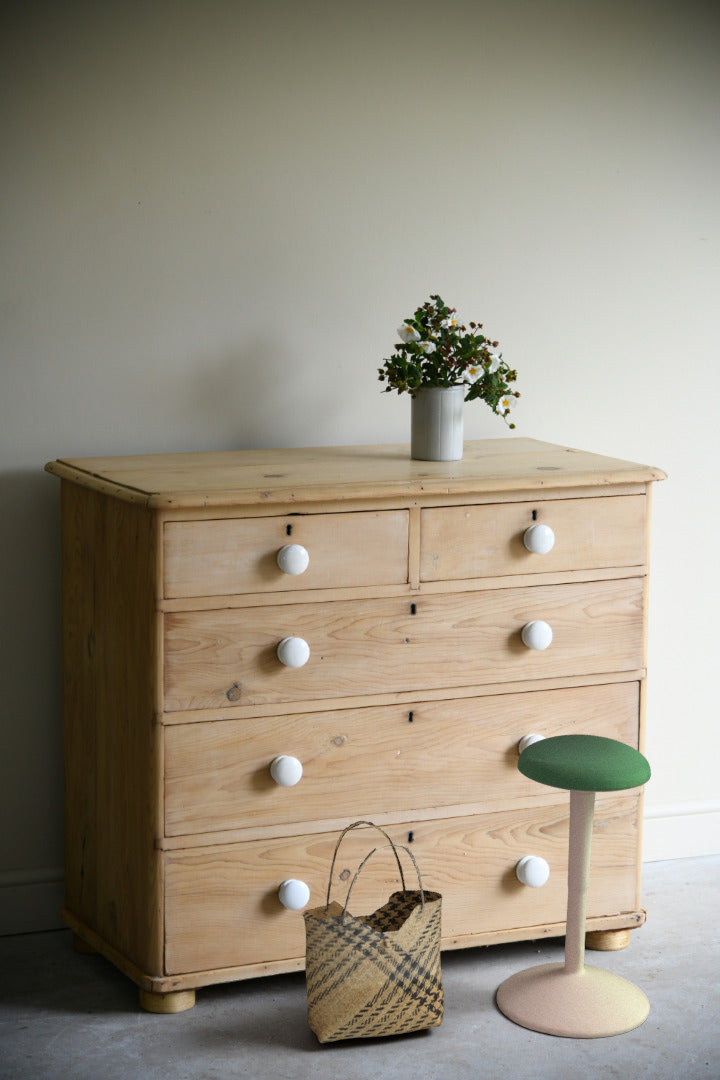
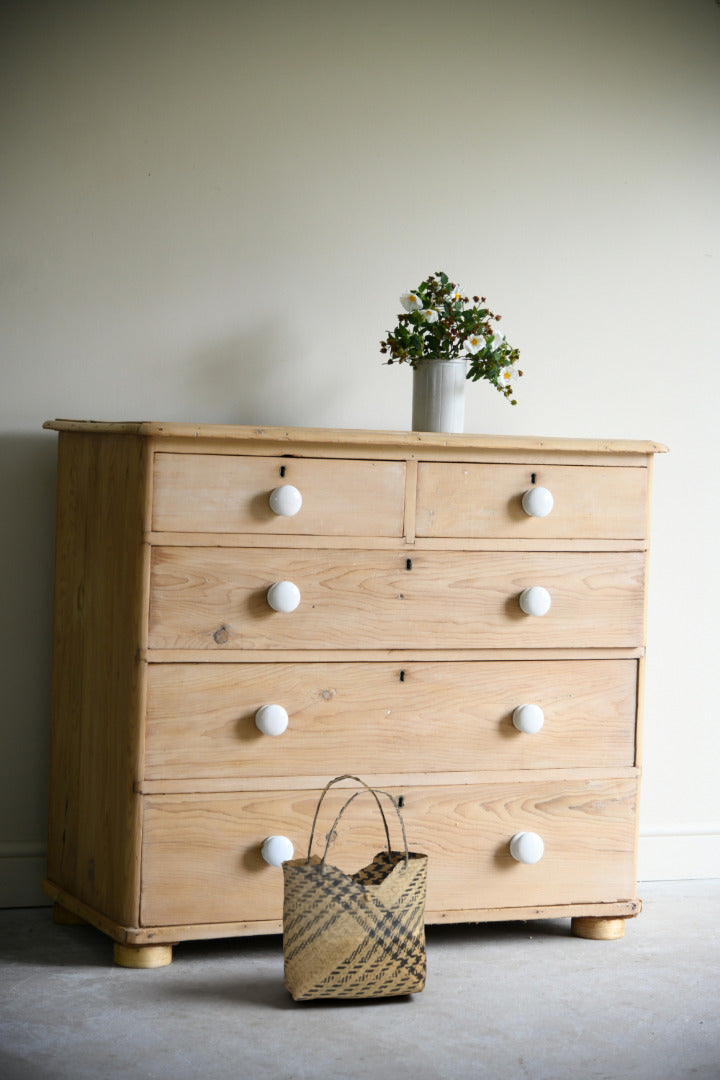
stool: present [497,734,651,1038] -> none [484,700,646,1011]

